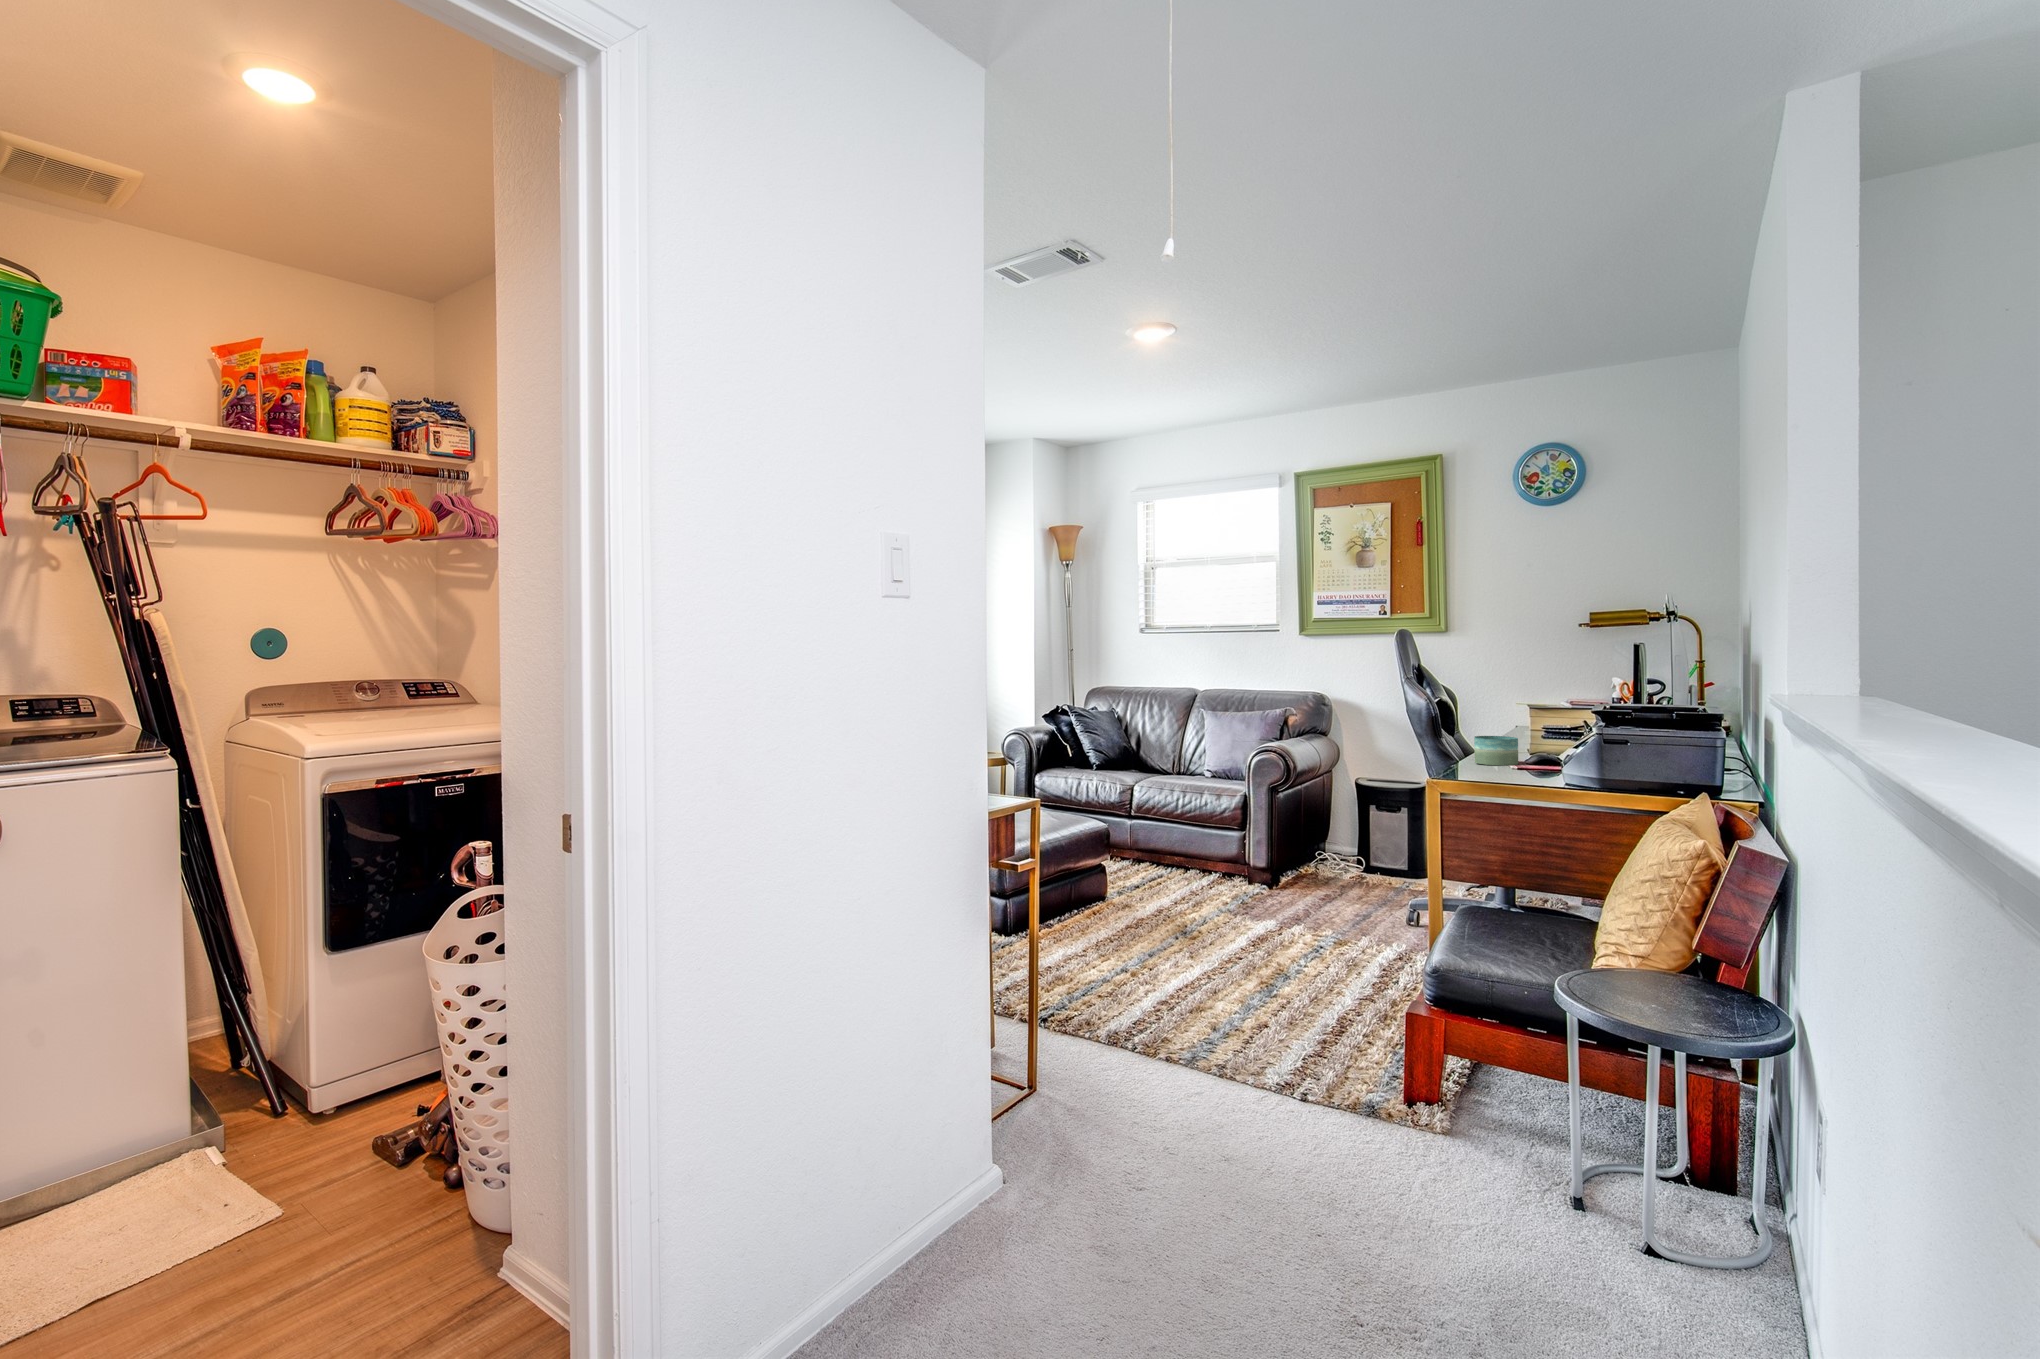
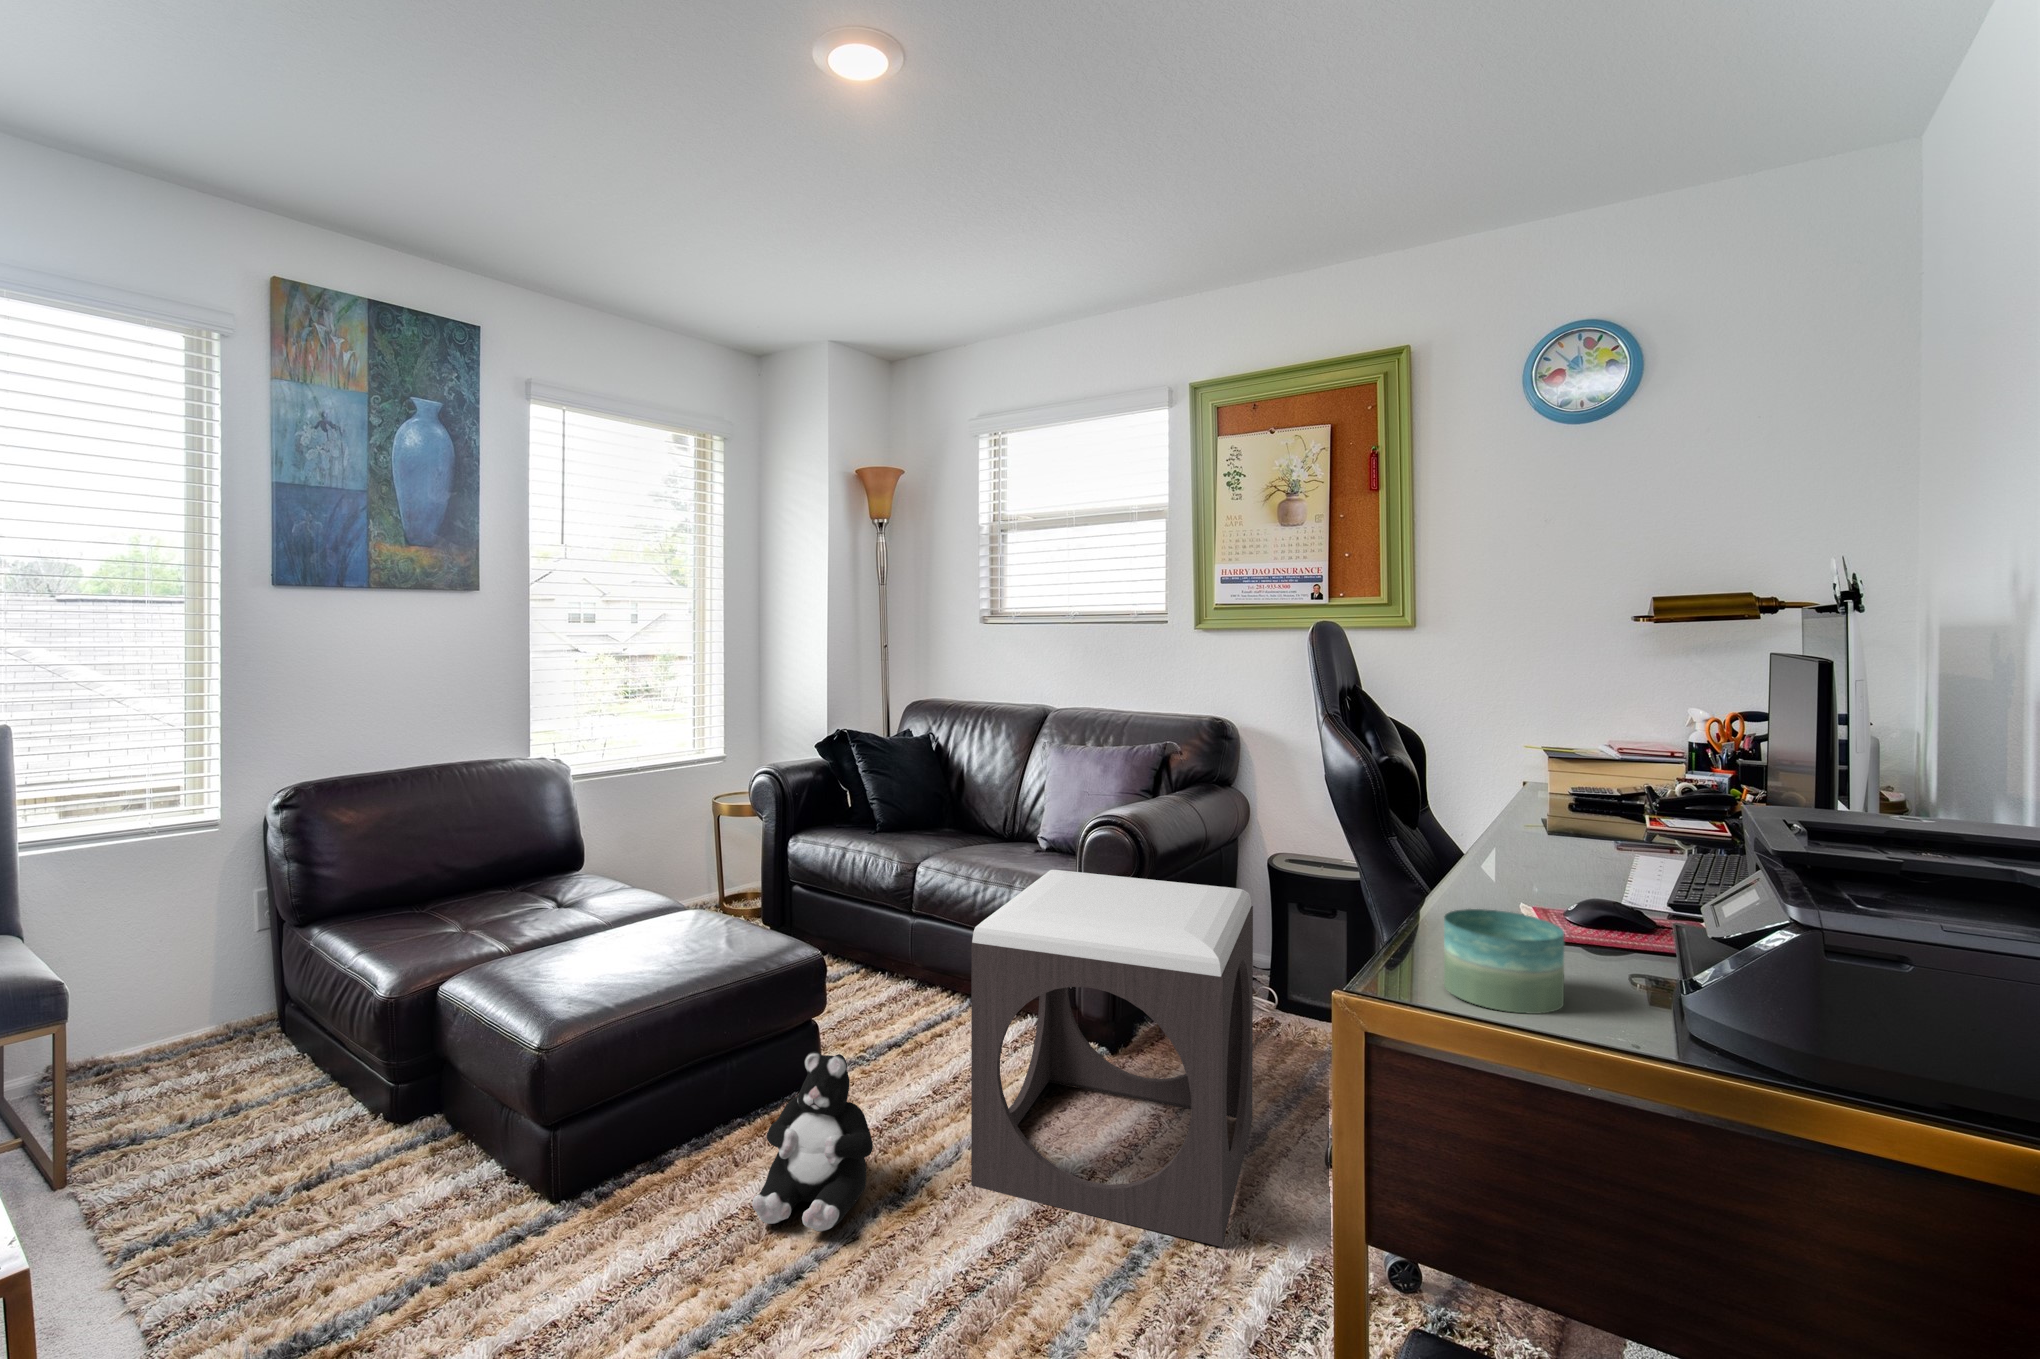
footstool: none [1220,774,1365,945] -> present [971,870,1253,1247]
plush toy: none [1115,859,1174,940] -> present [752,1051,873,1232]

